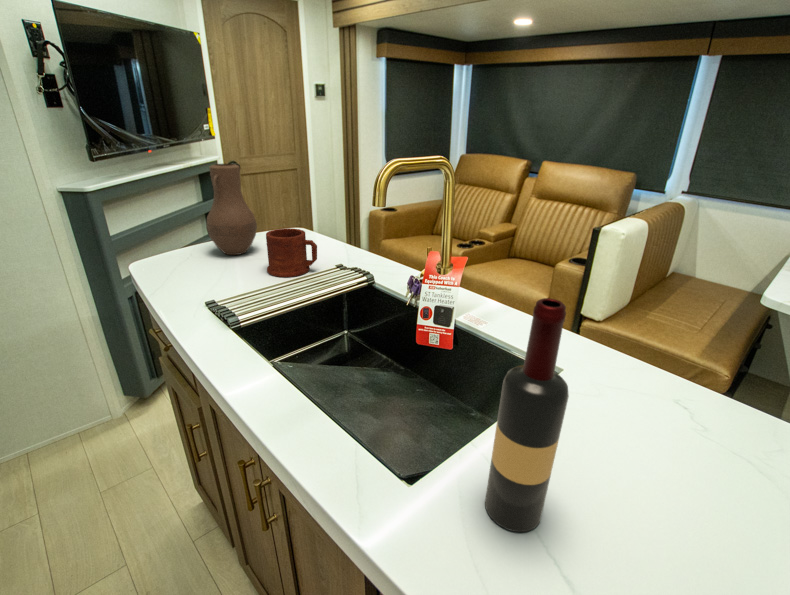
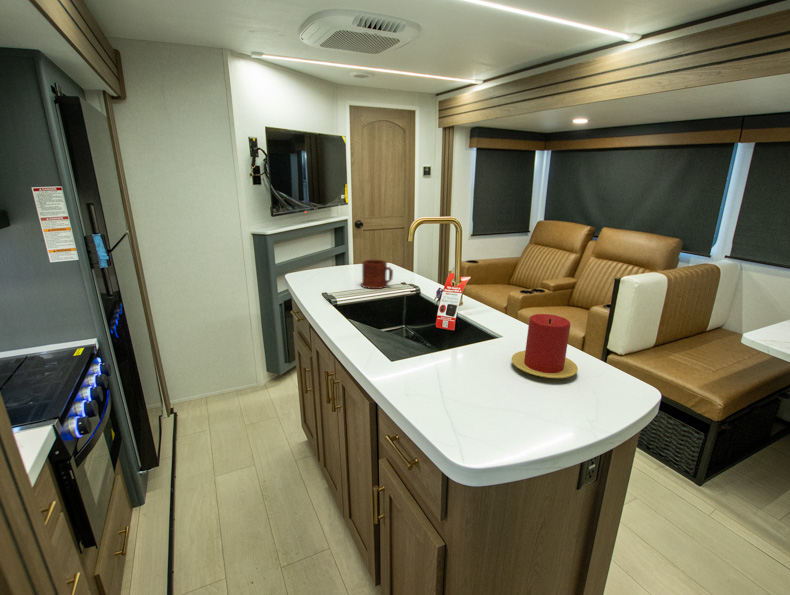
vase: present [206,164,257,255] -> none [330,219,361,276]
wine bottle: present [485,298,569,532] -> none [429,270,461,387]
candle: none [588,334,709,458] -> present [512,314,578,378]

